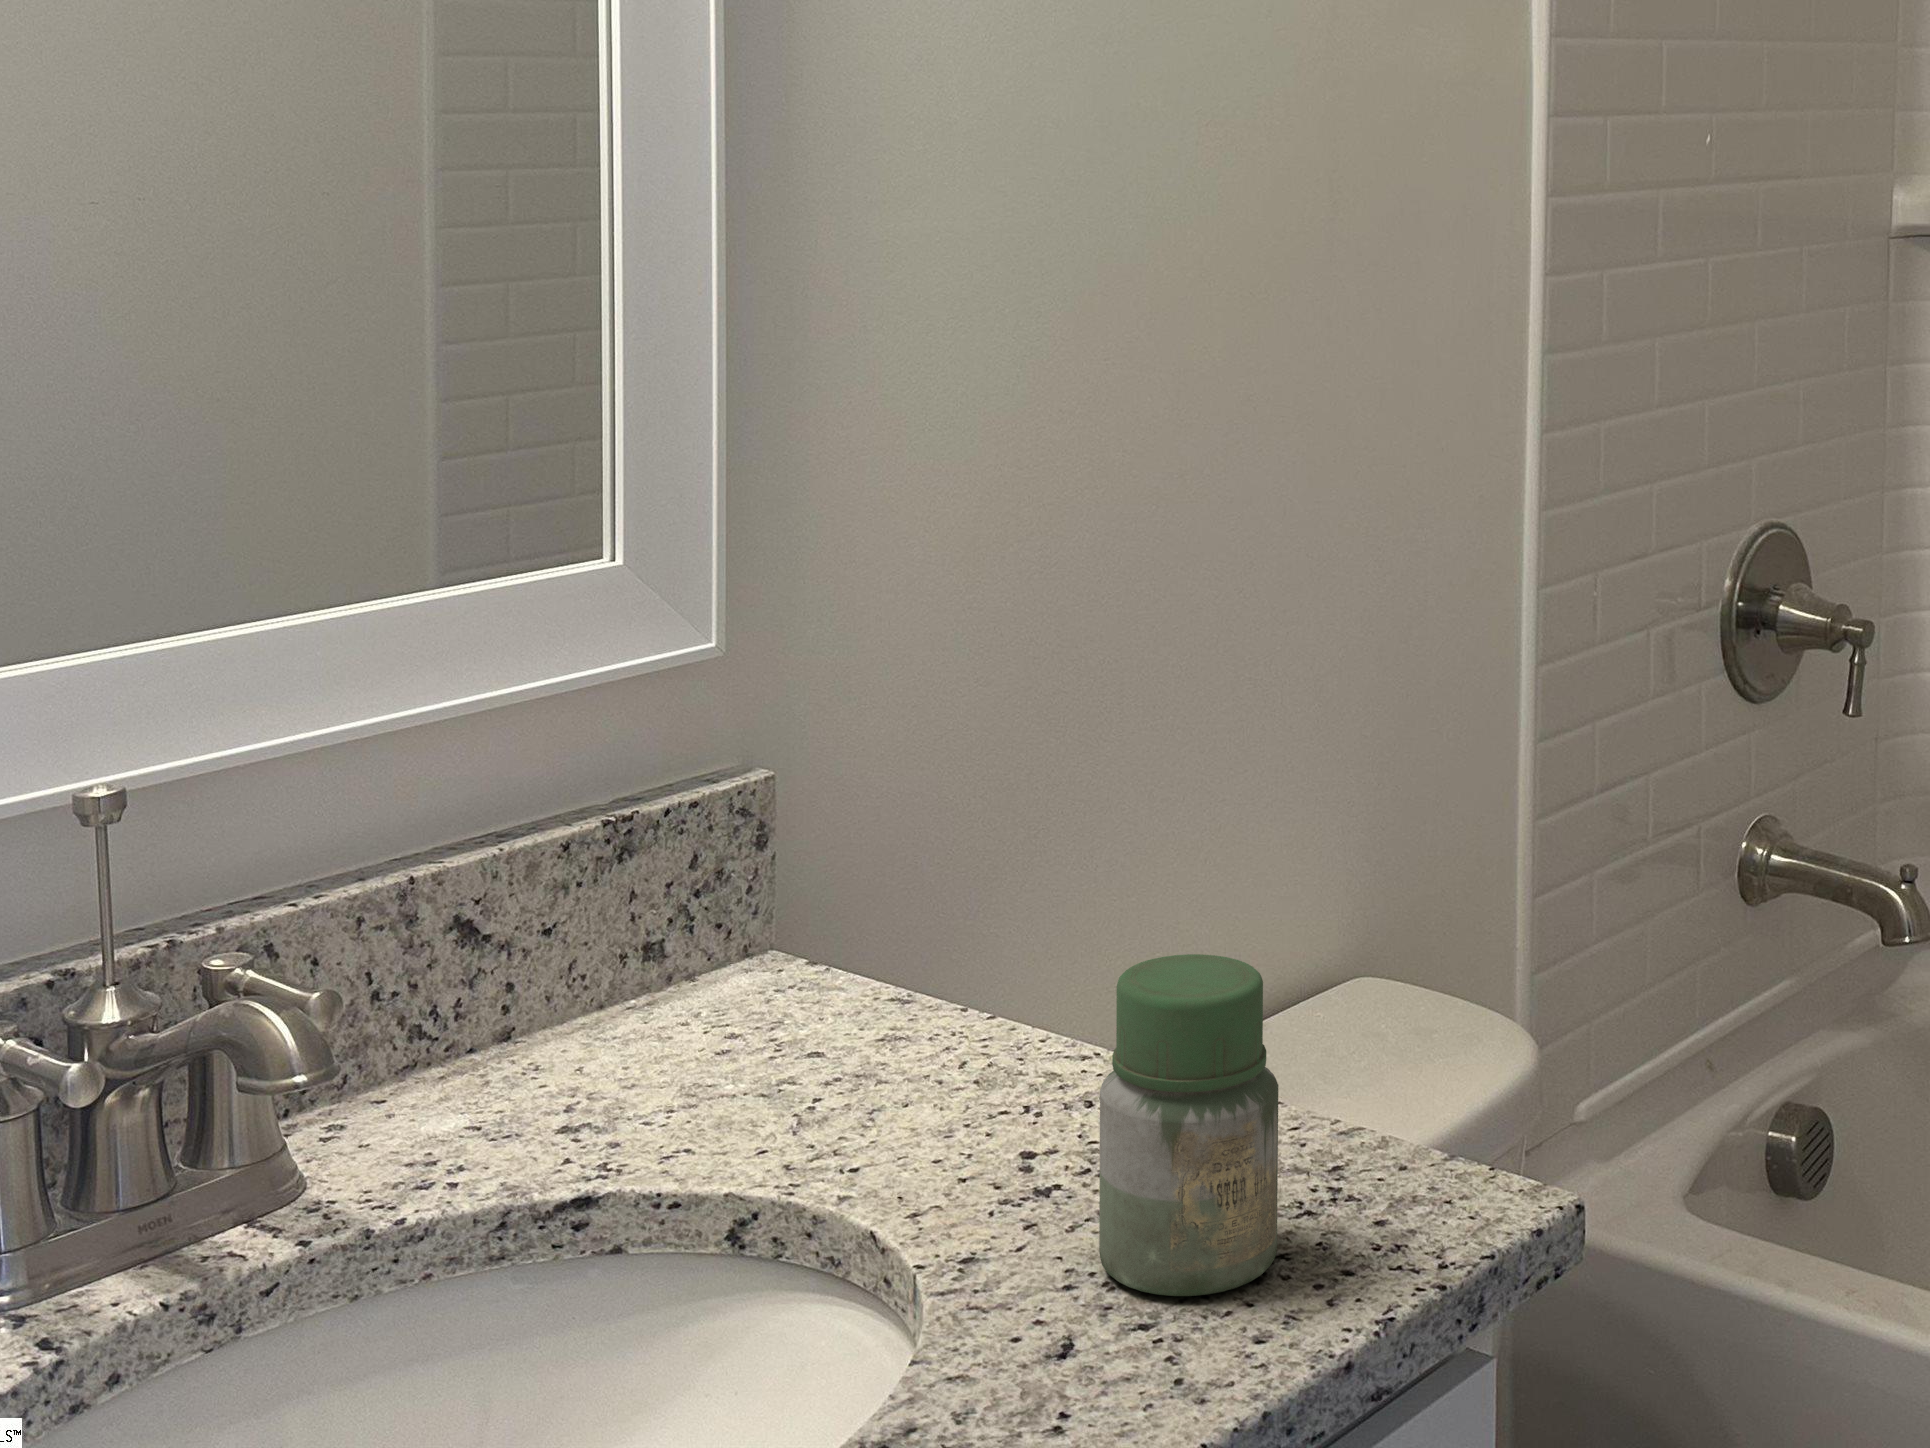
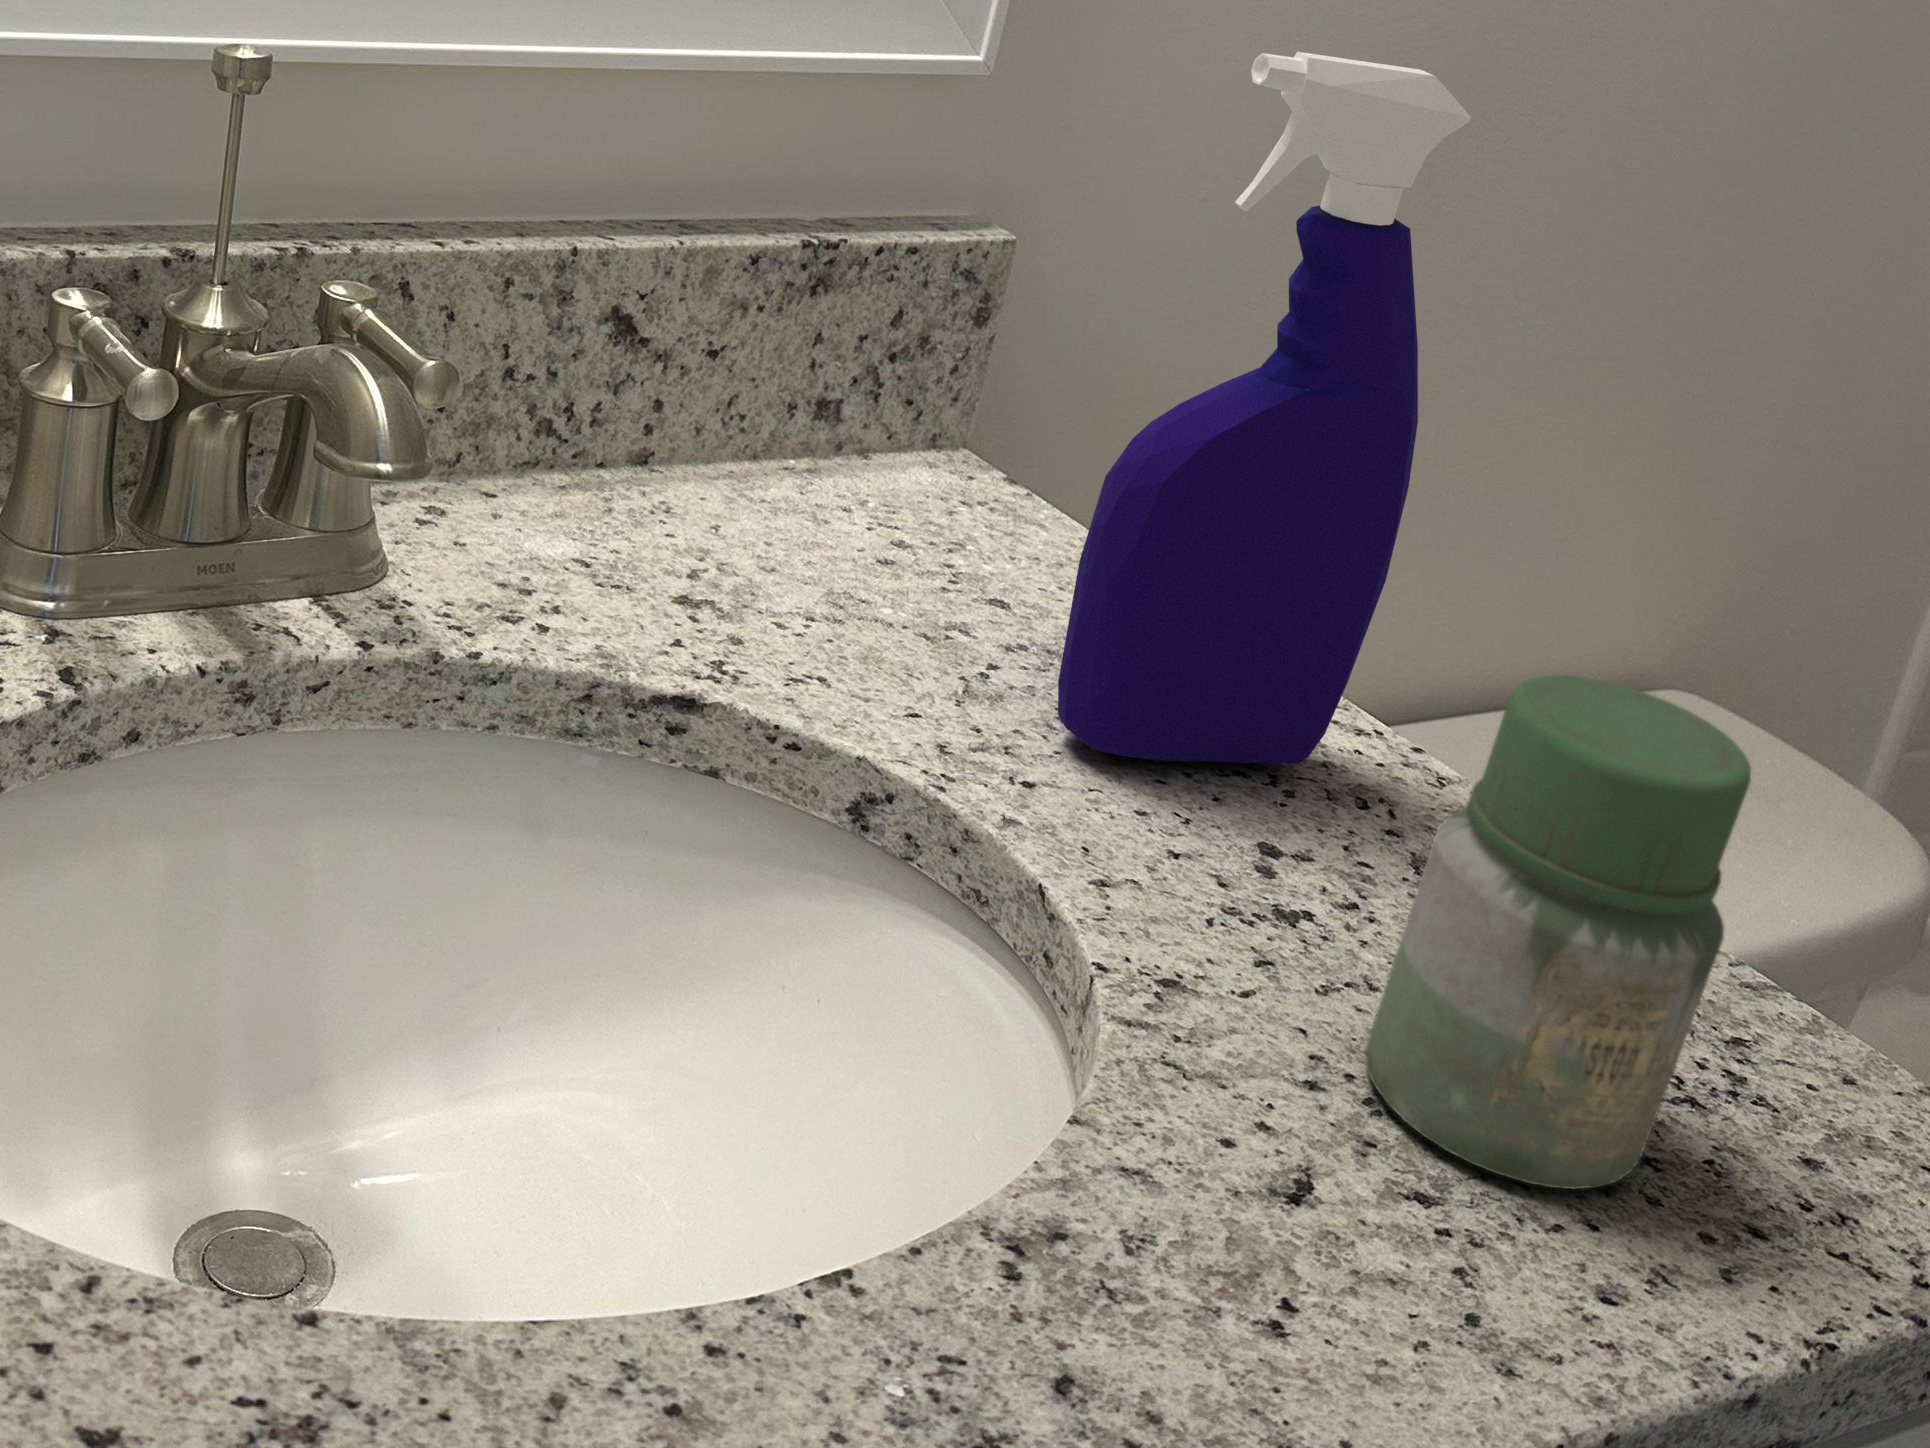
spray bottle: none [851,592,1066,1131] -> present [1058,52,1471,764]

